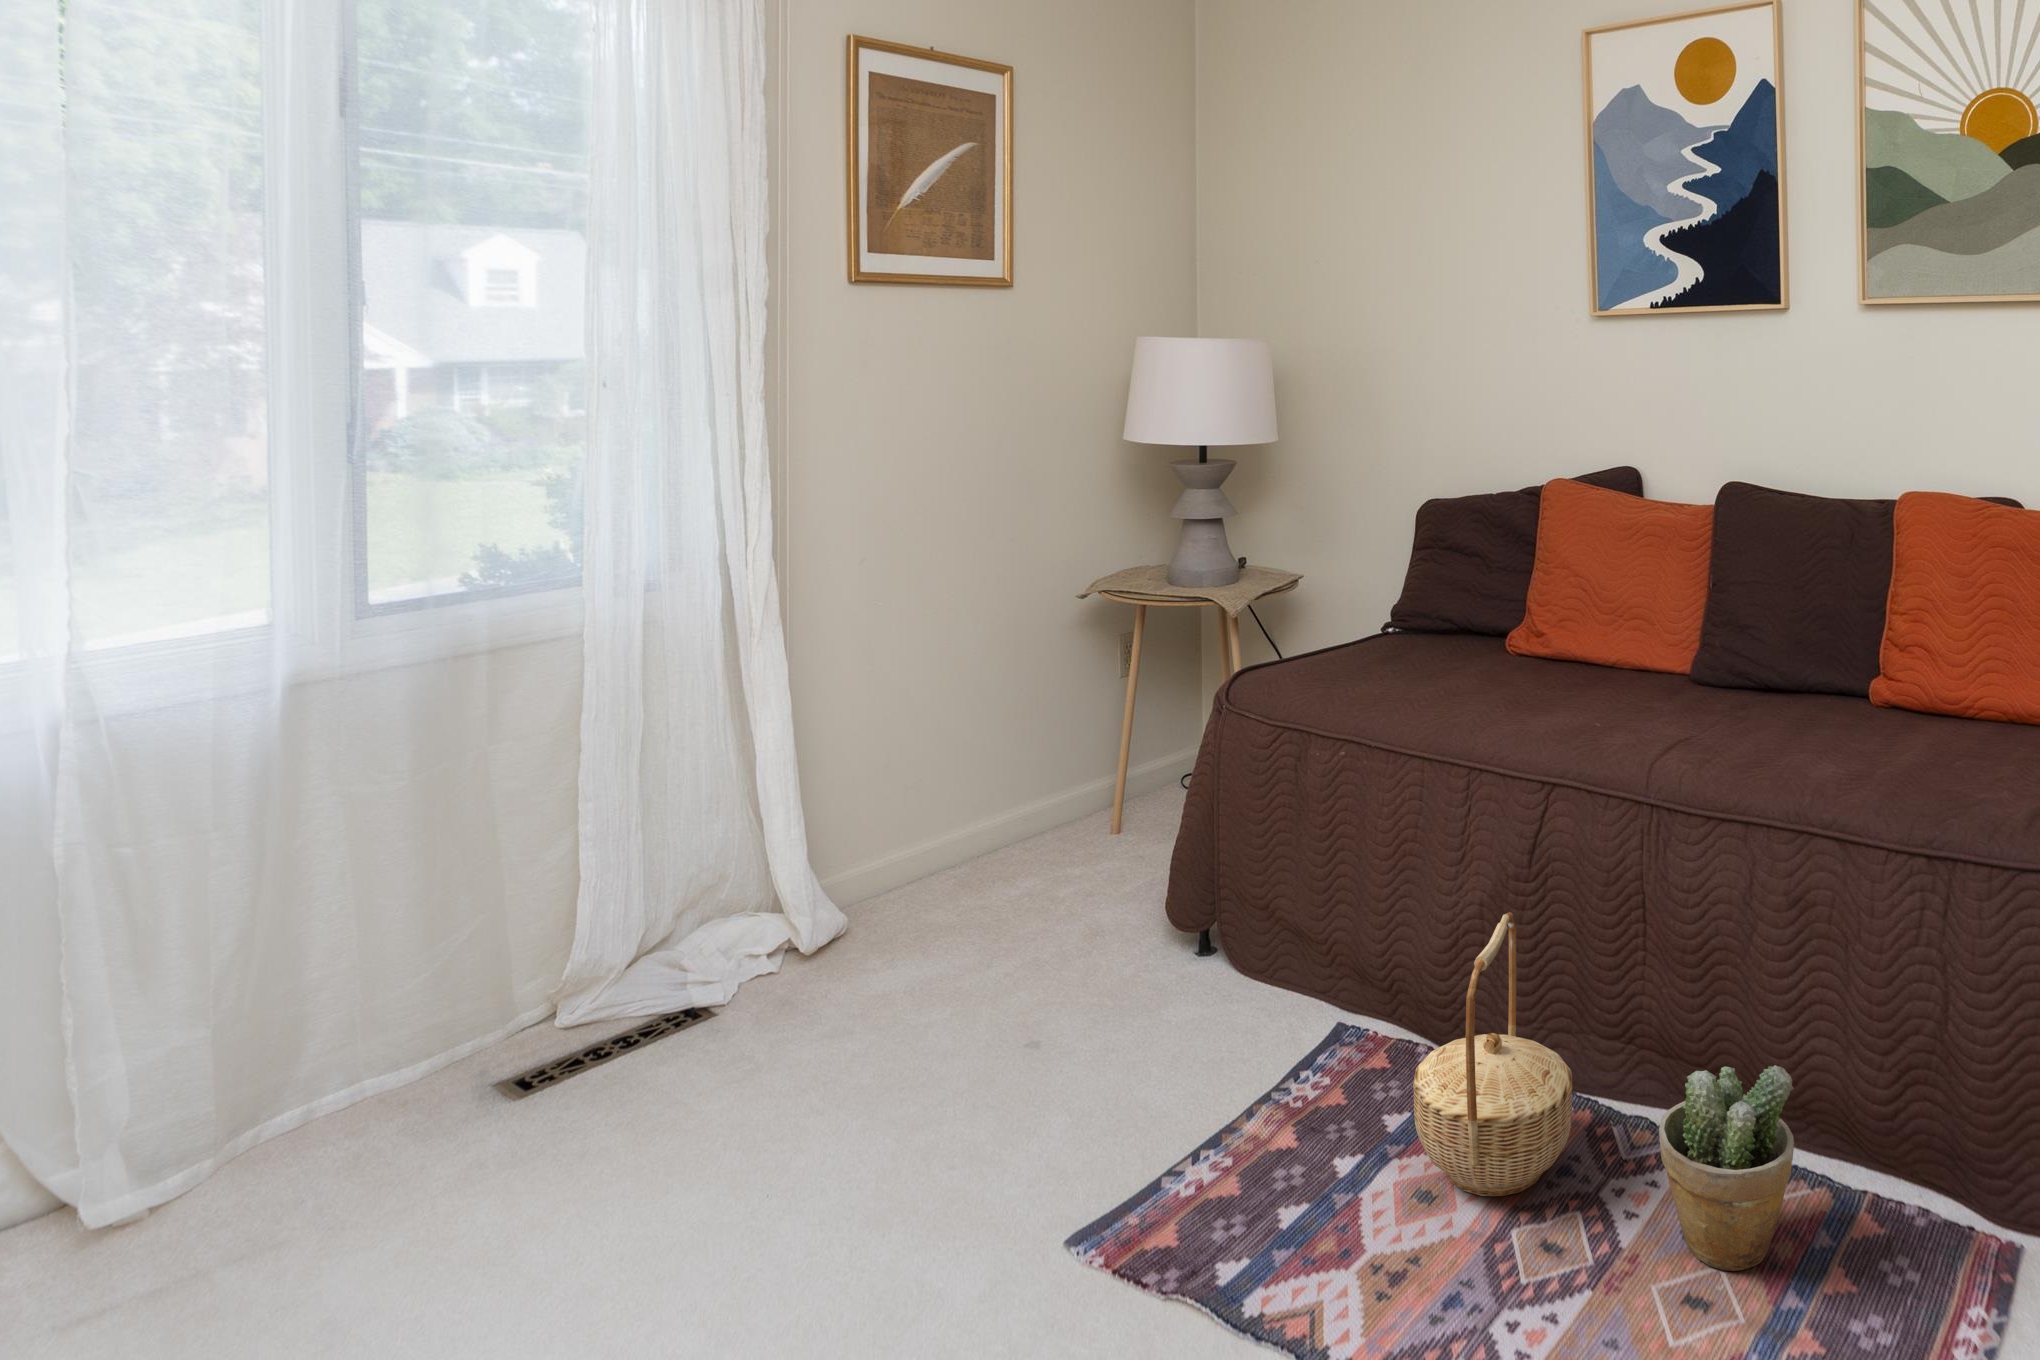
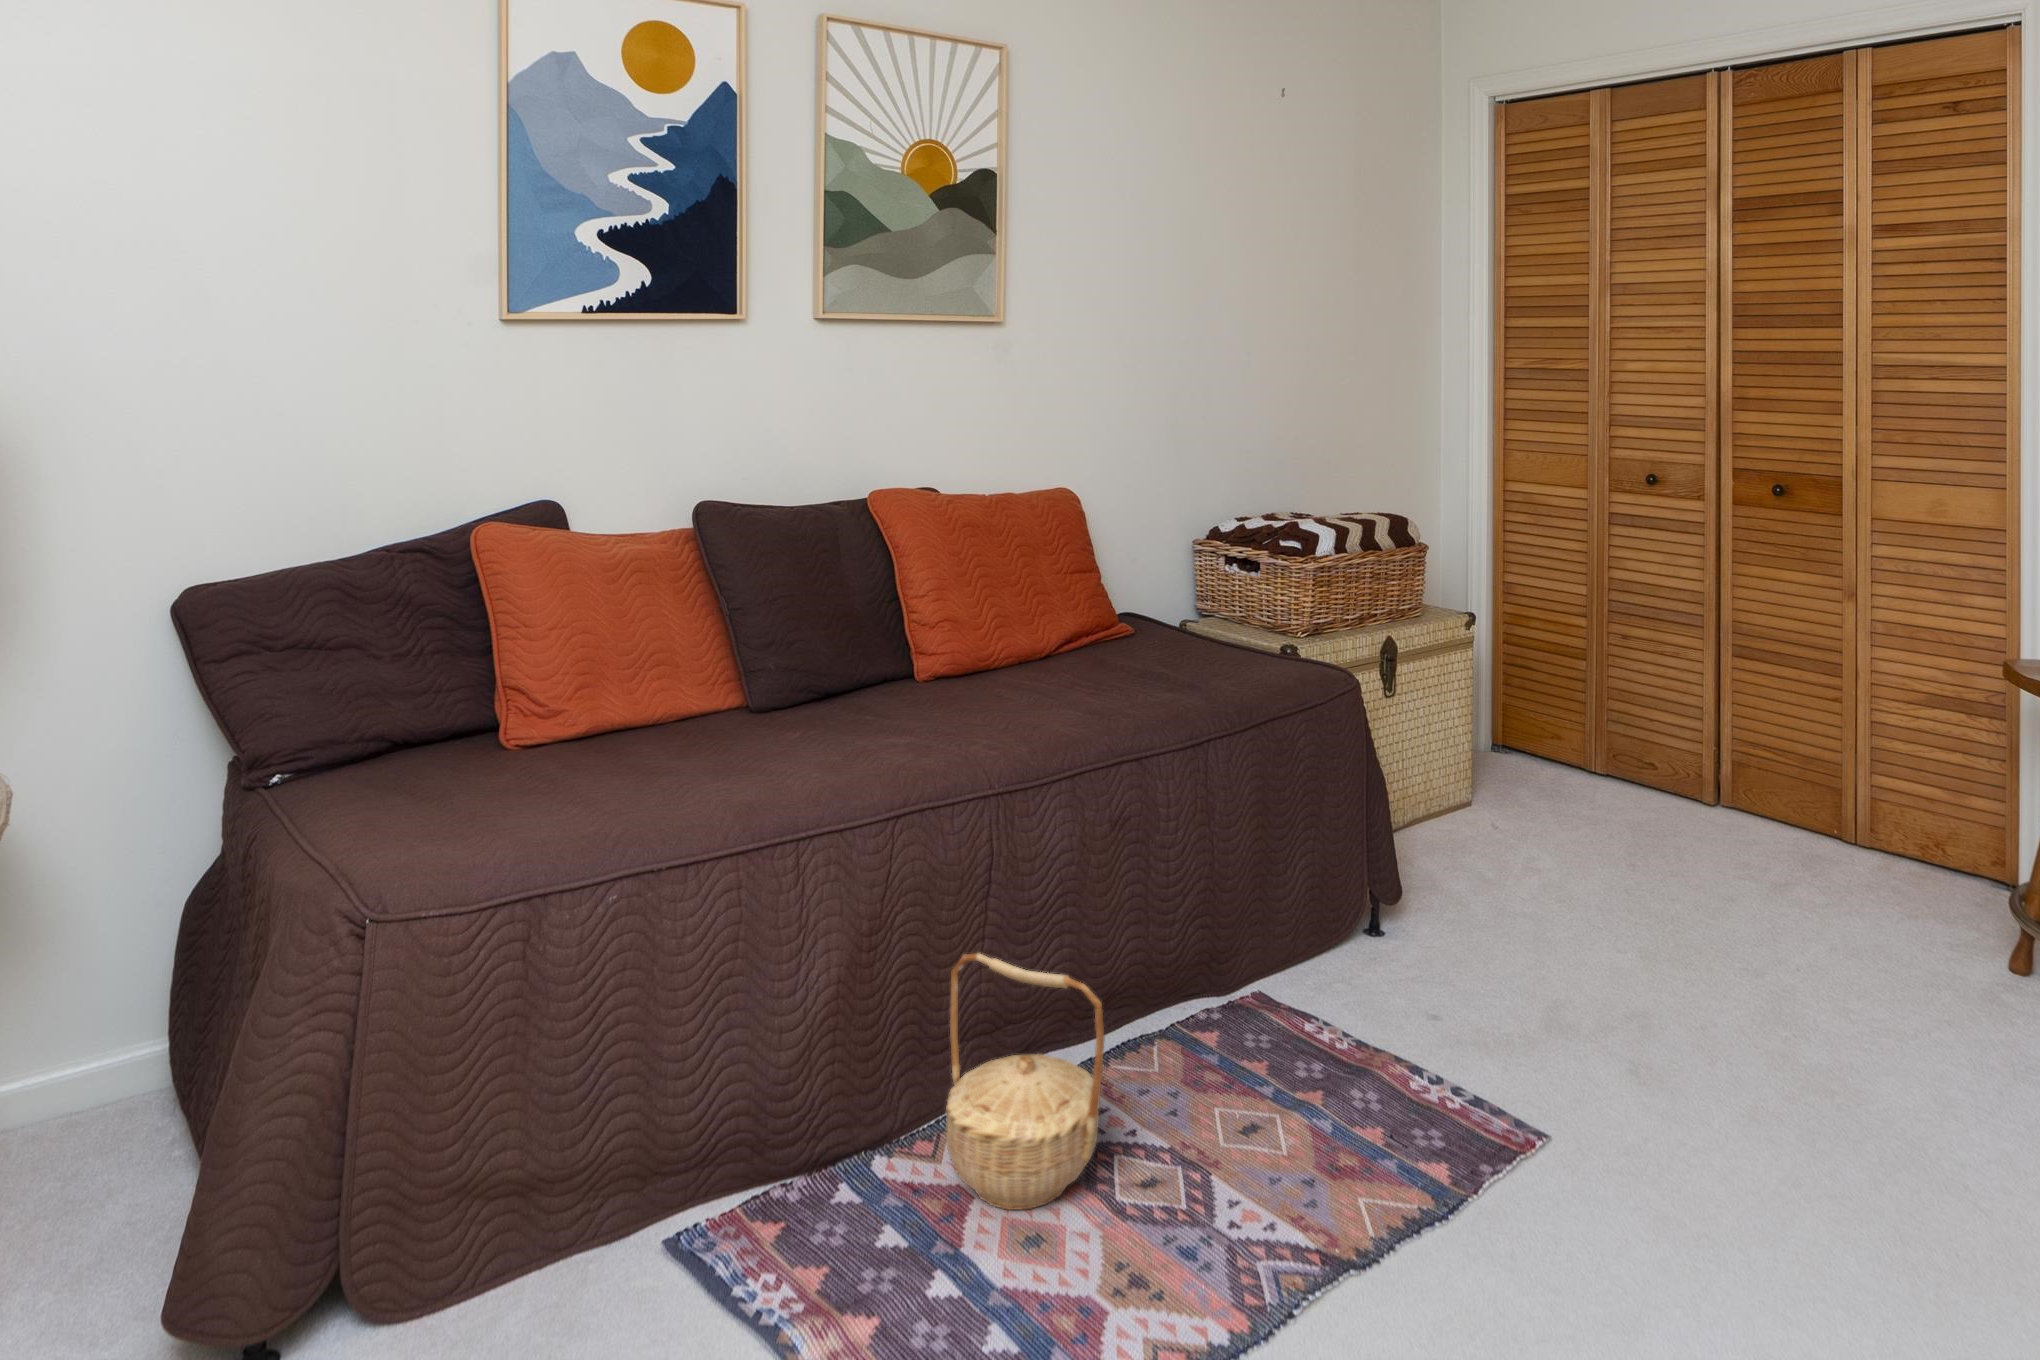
potted plant: present [1659,1065,1794,1271] -> none [1138,936,1243,1107]

